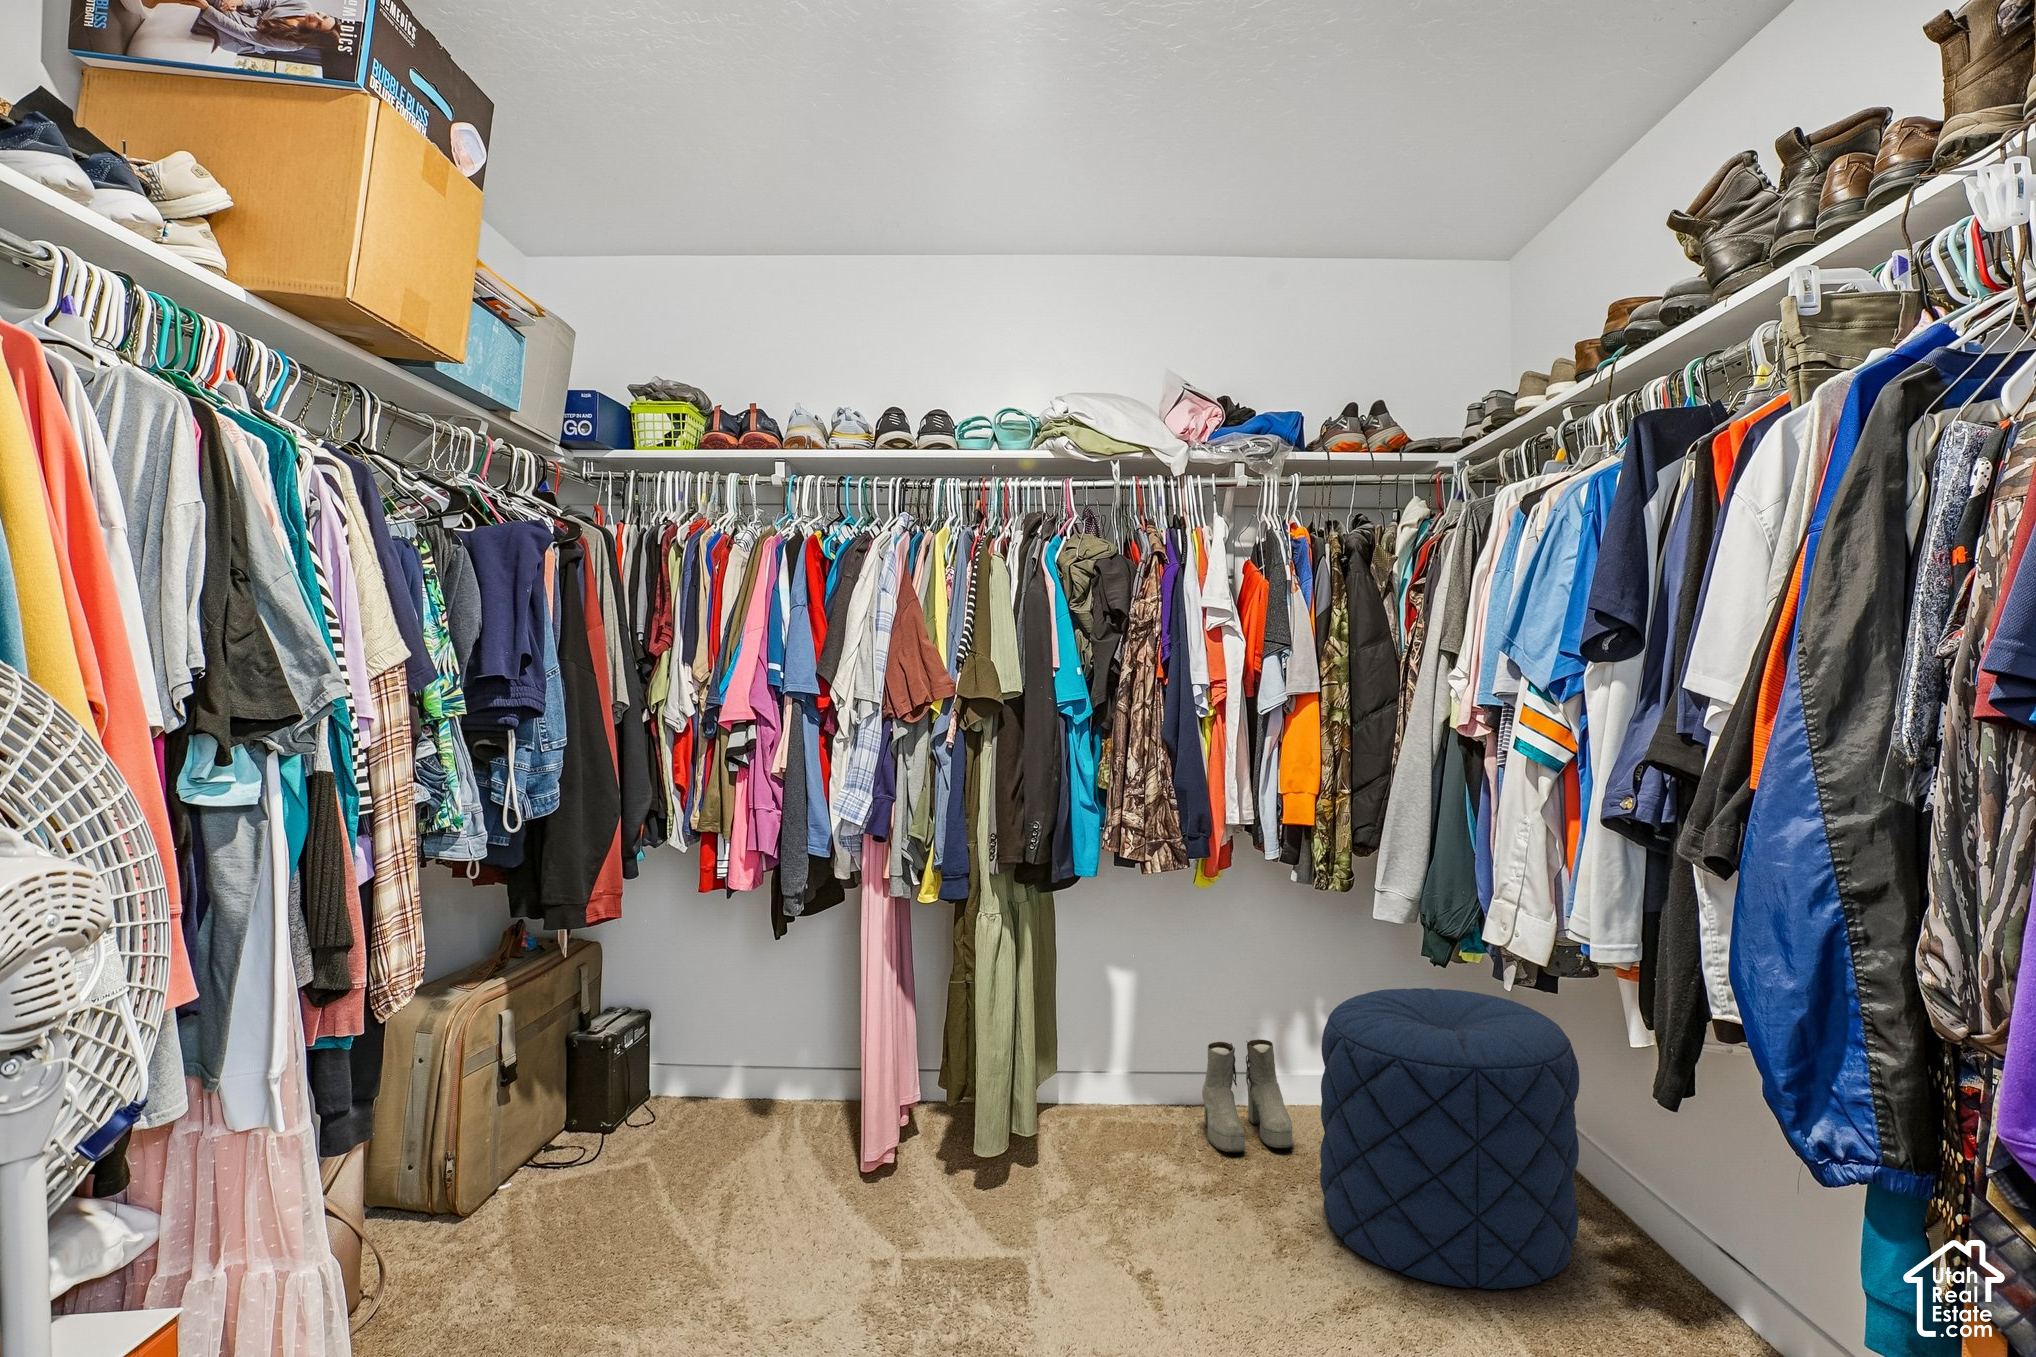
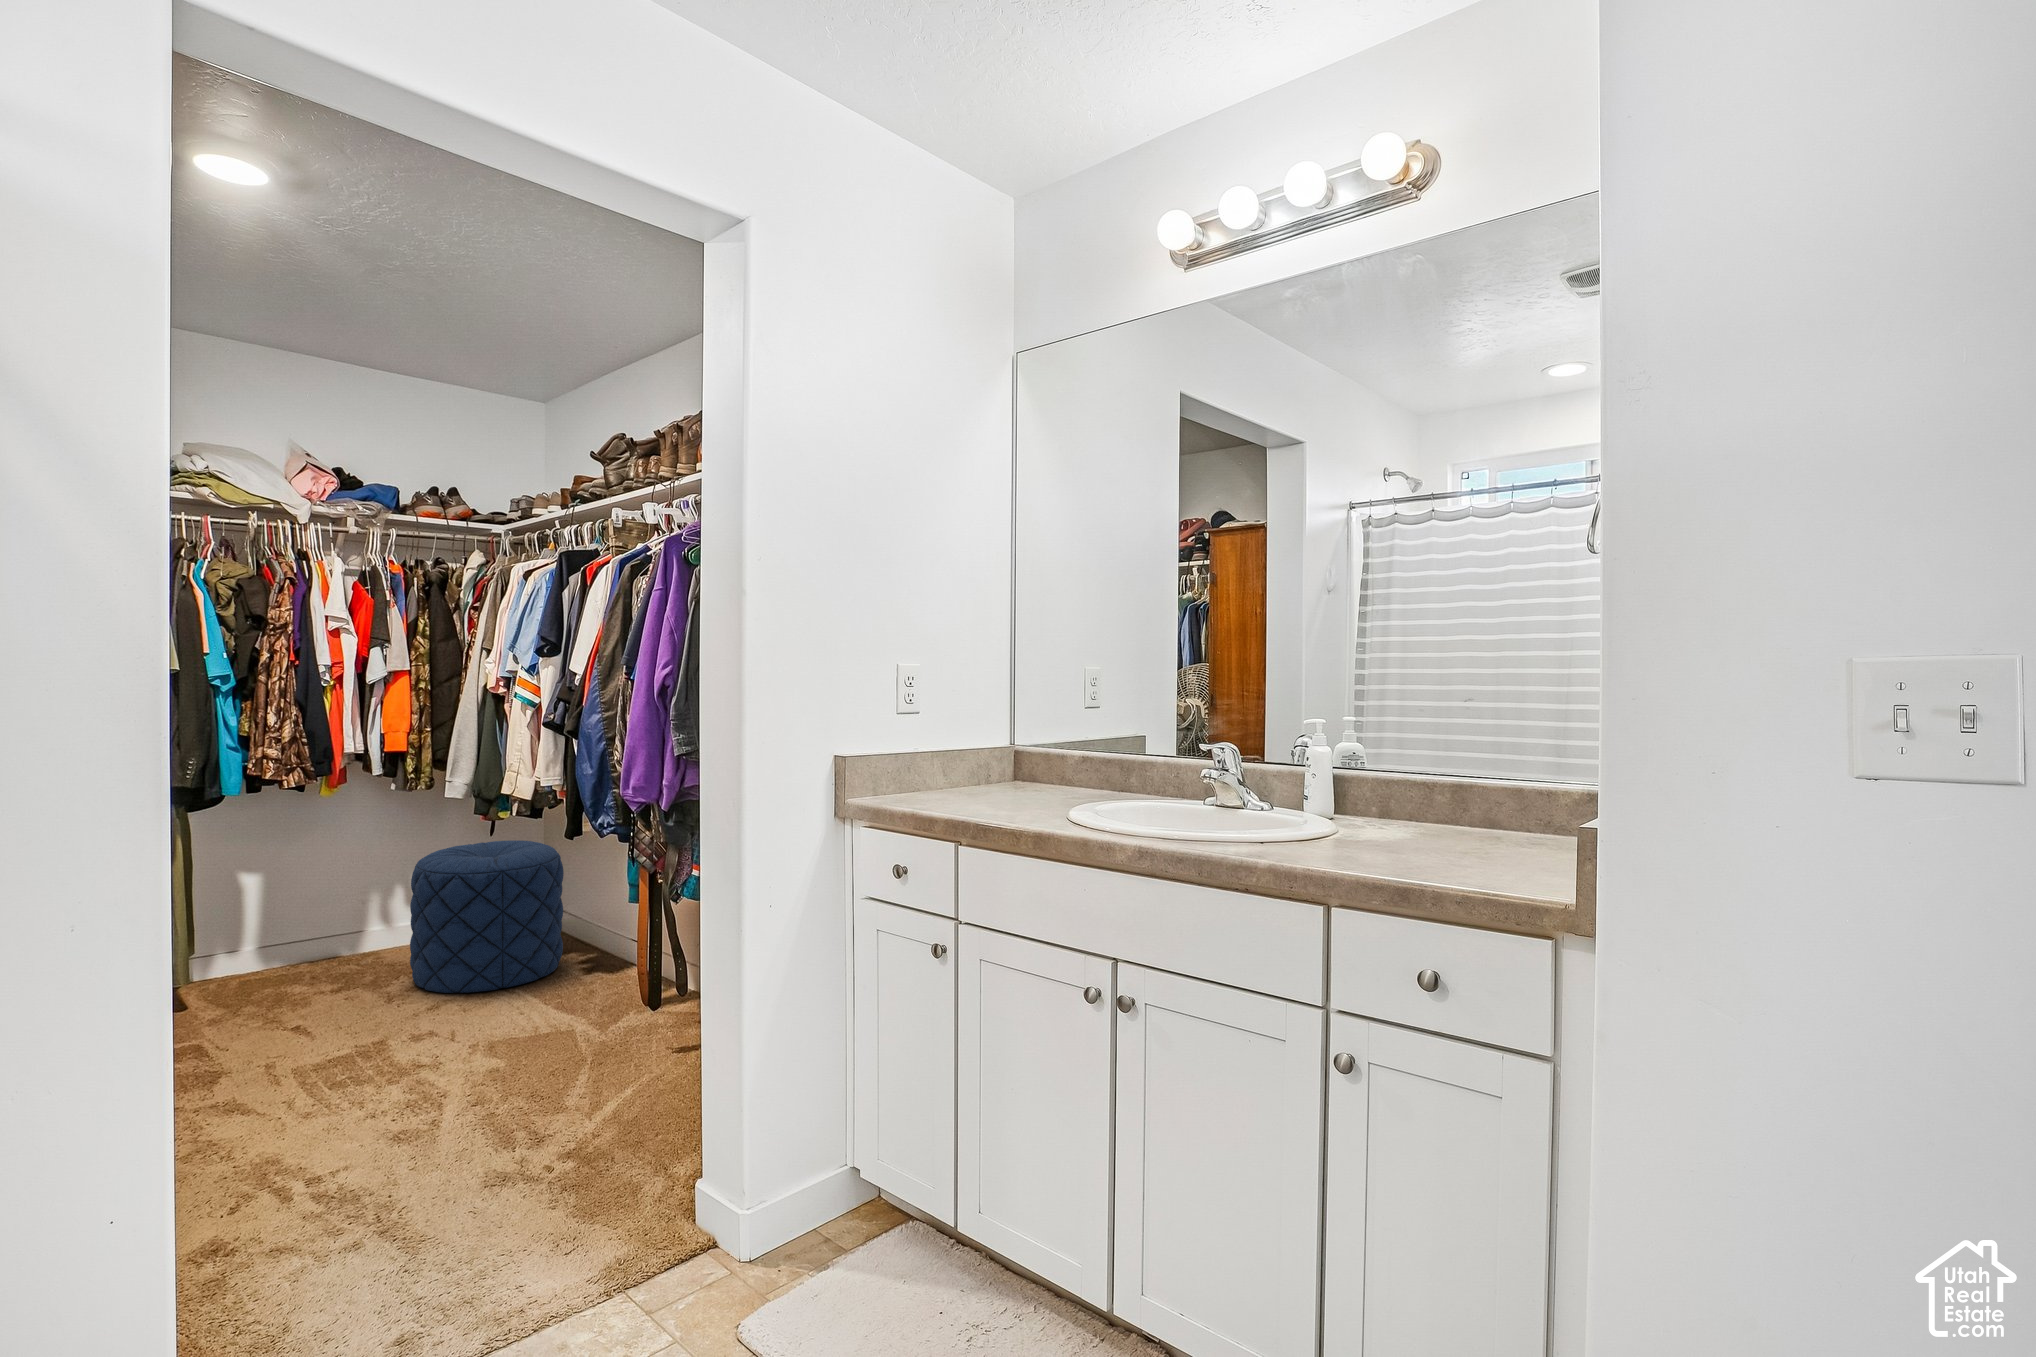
boots: present [1202,1039,1293,1152] -> none [323,899,393,970]

